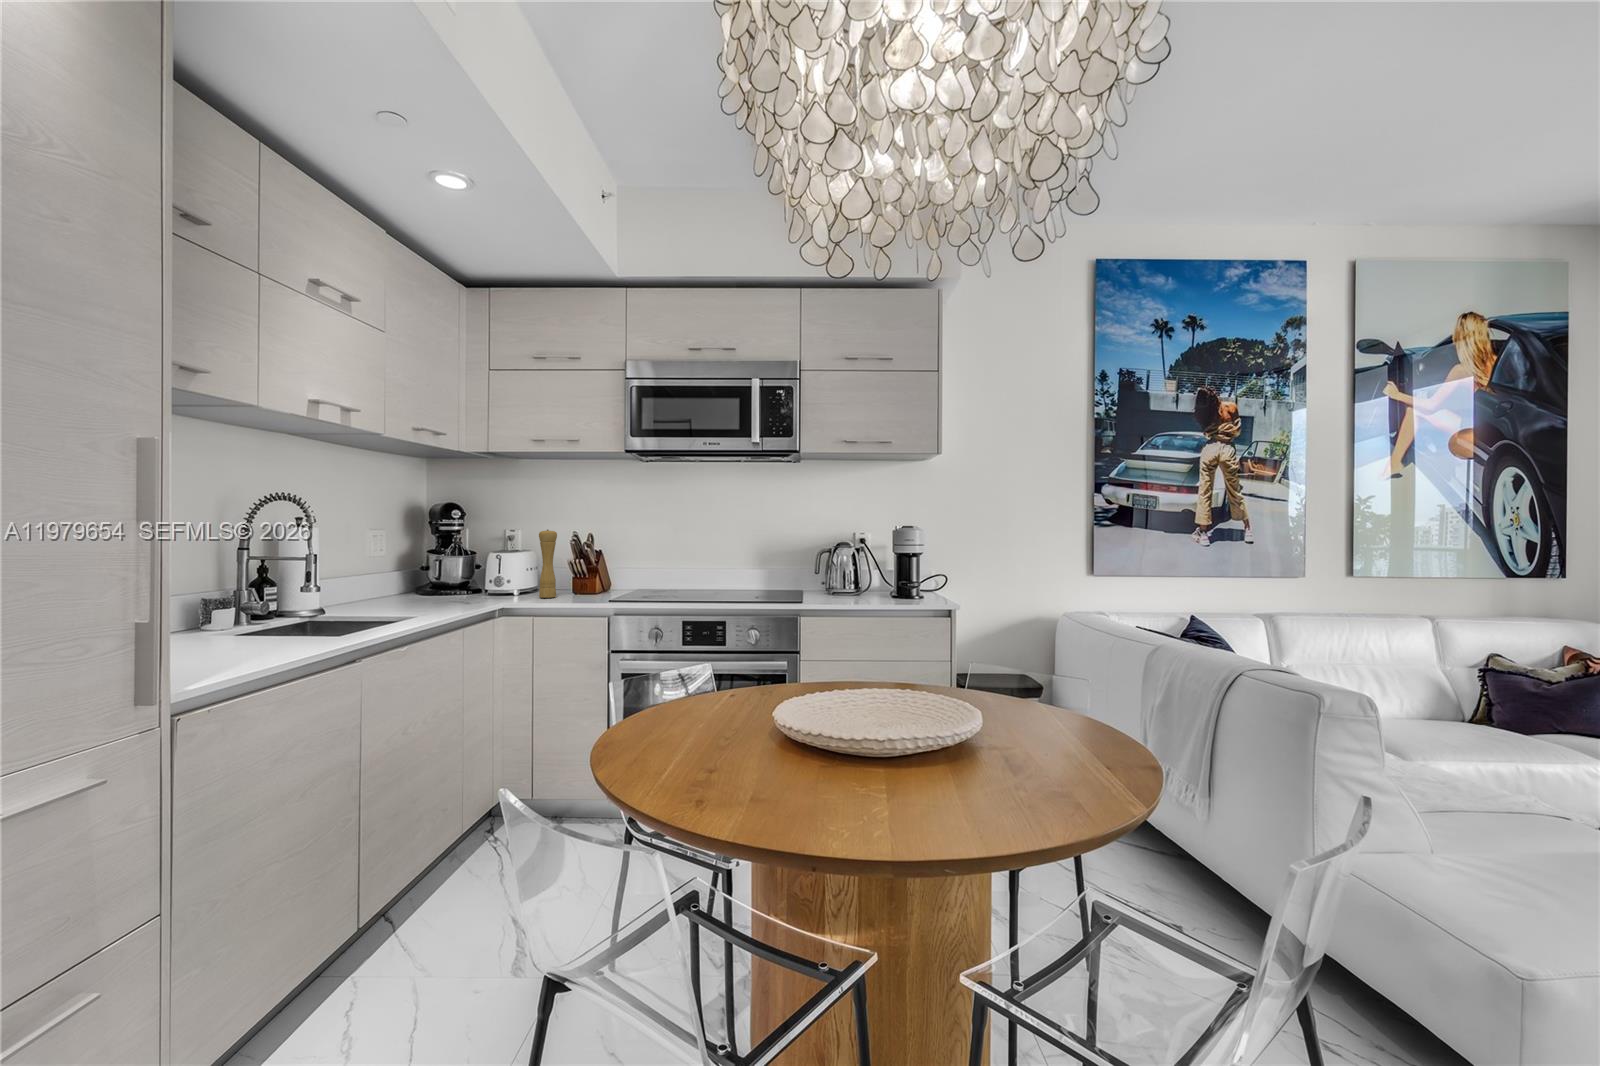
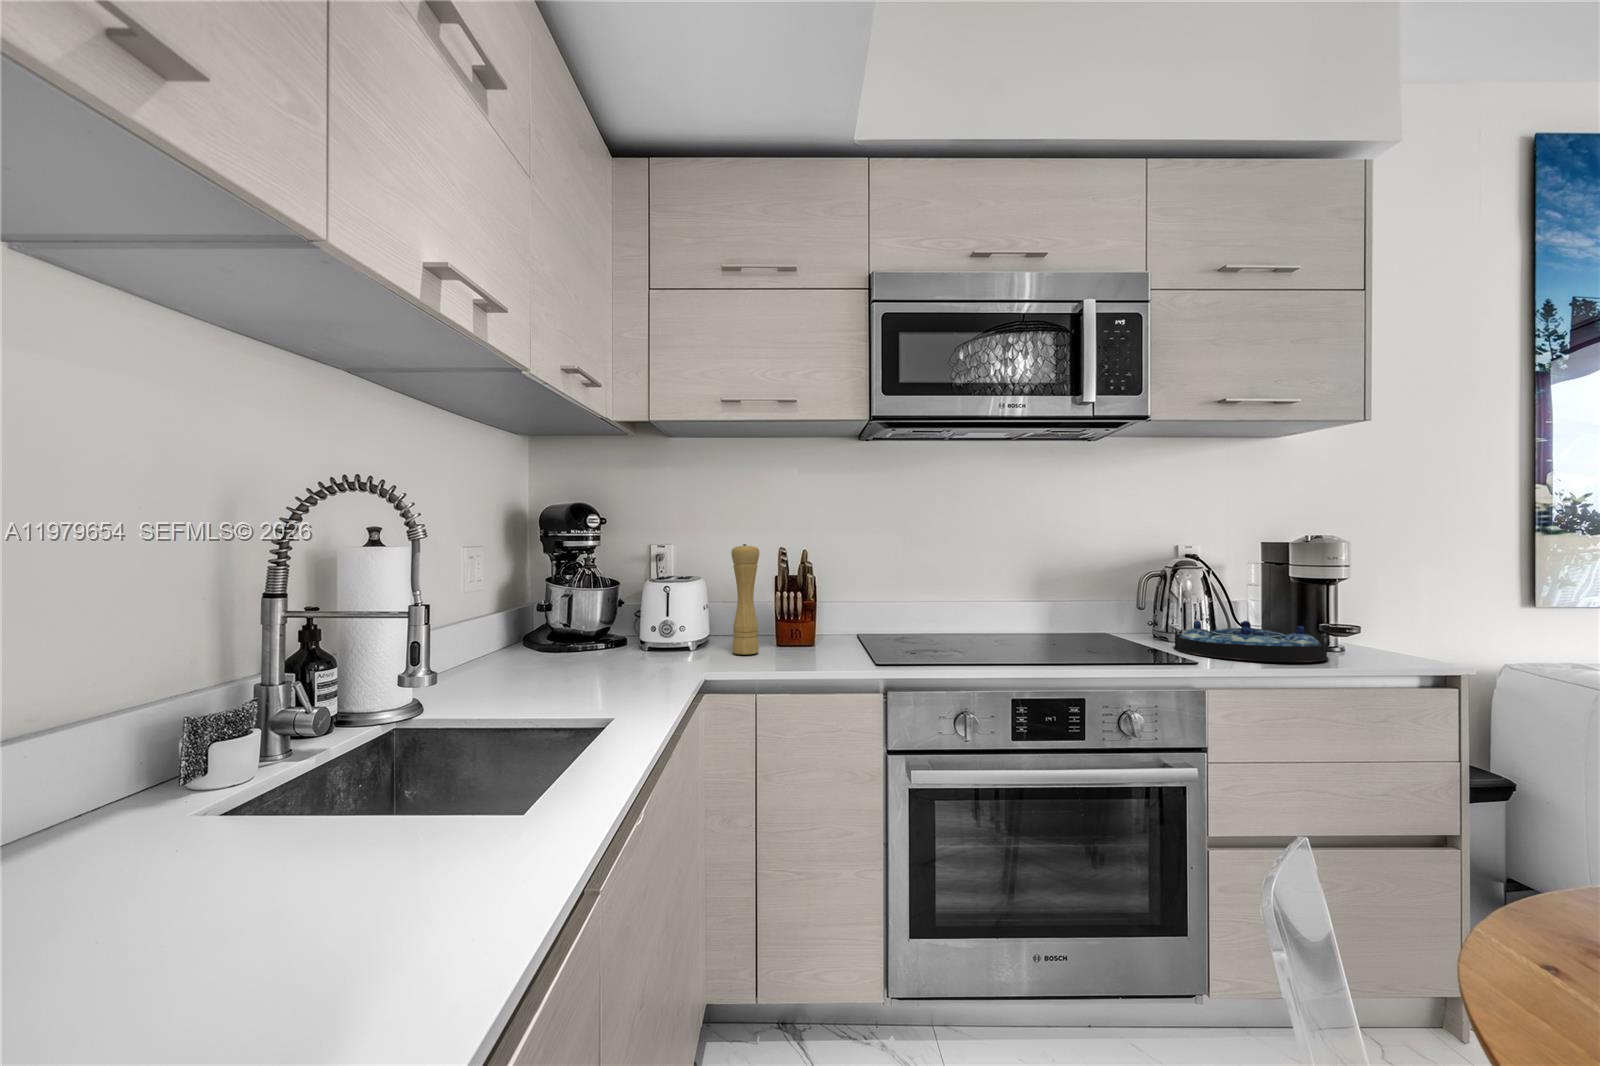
serving tray: none [820,581,898,604] -> present [1173,621,1329,662]

